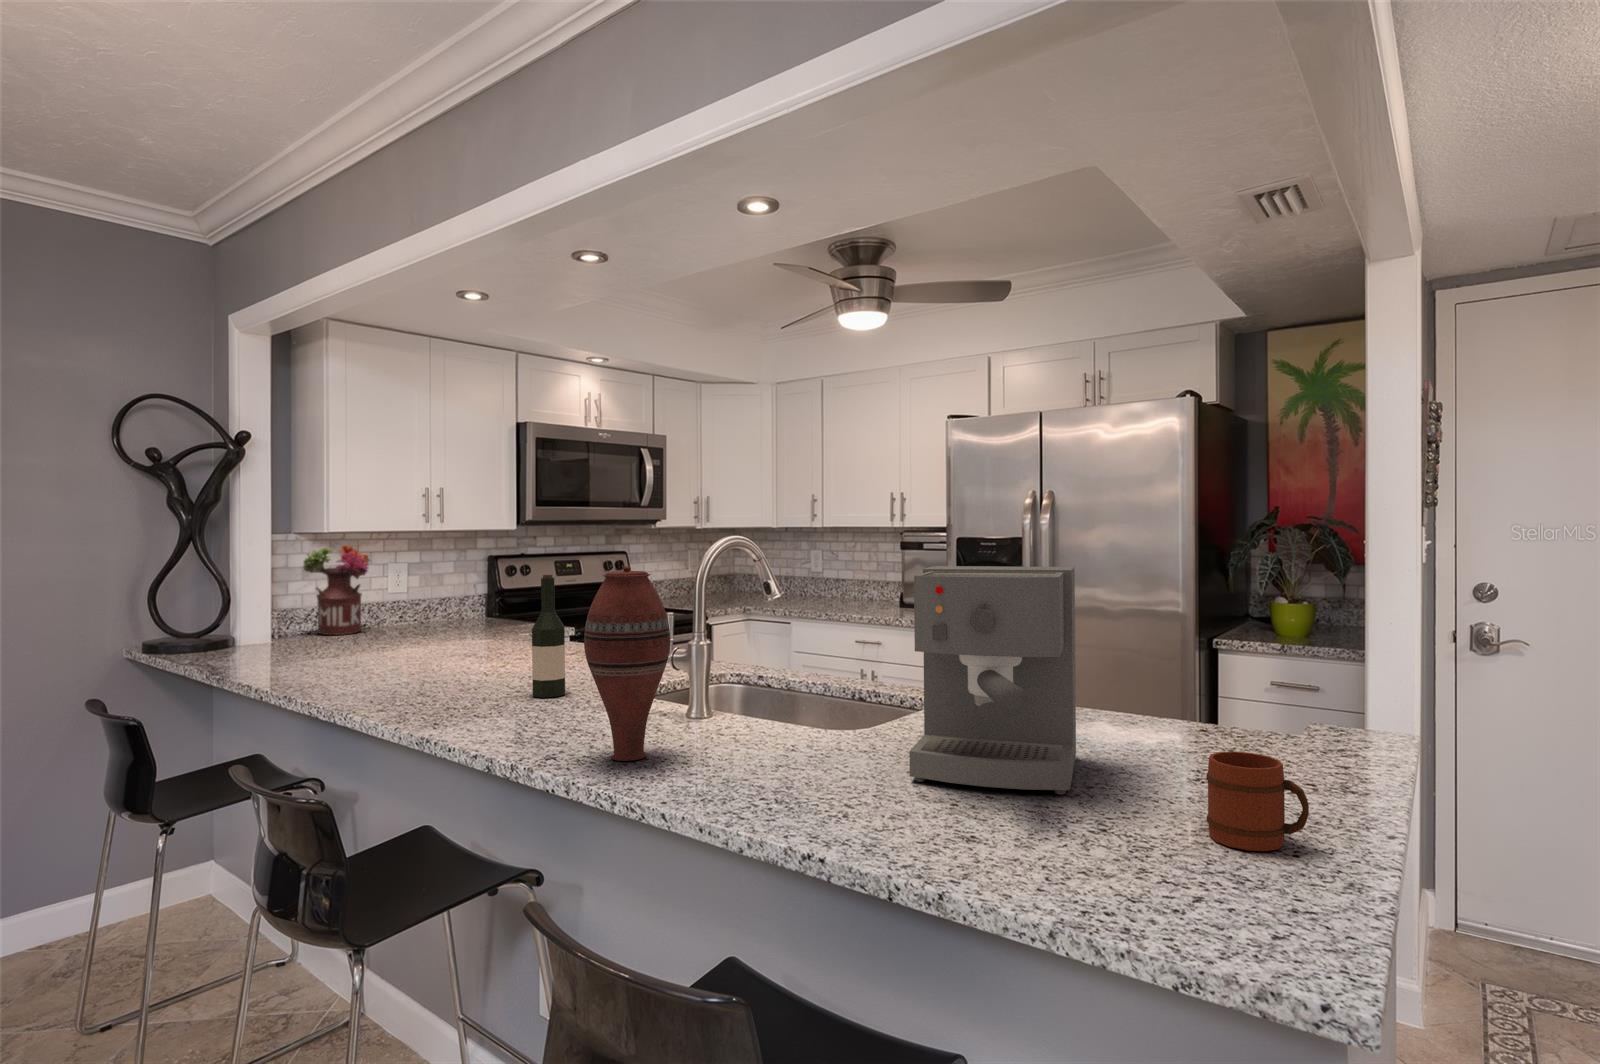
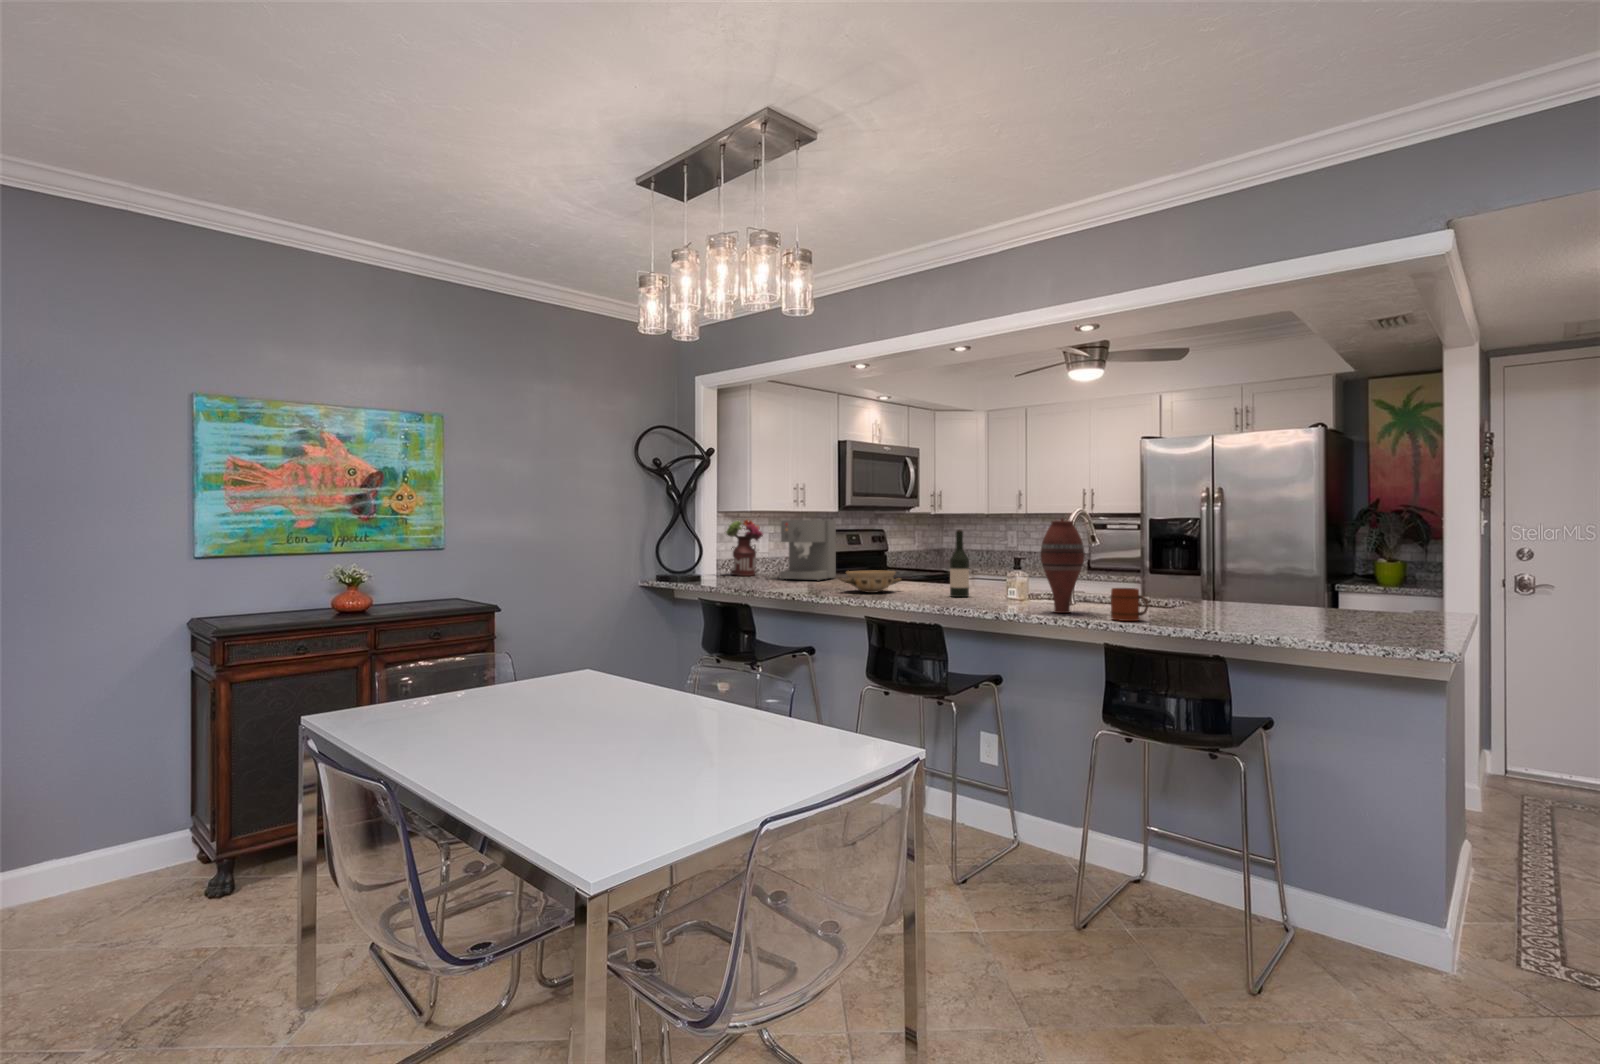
coffee maker: present [909,566,1076,794] -> present [780,520,836,581]
ceramic bowl: none [358,641,486,685] -> present [839,570,901,593]
mug: present [1206,752,1309,851] -> present [1111,588,1148,621]

